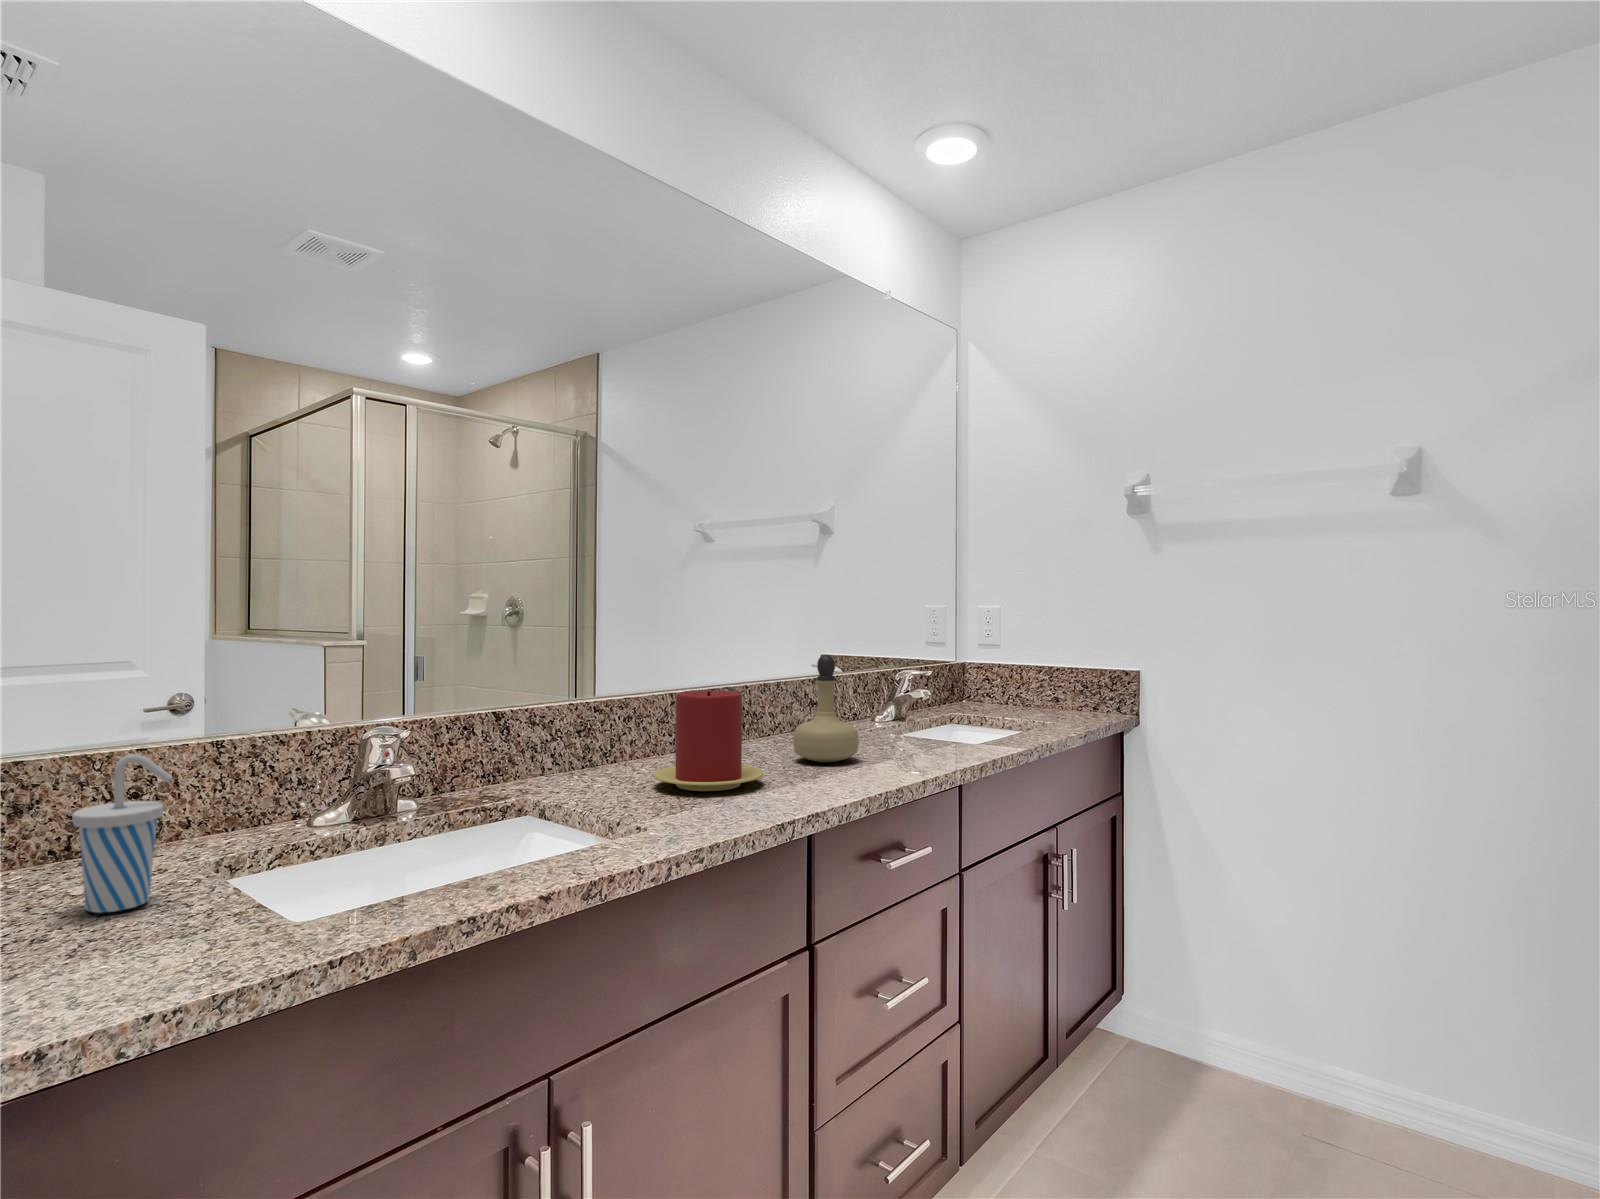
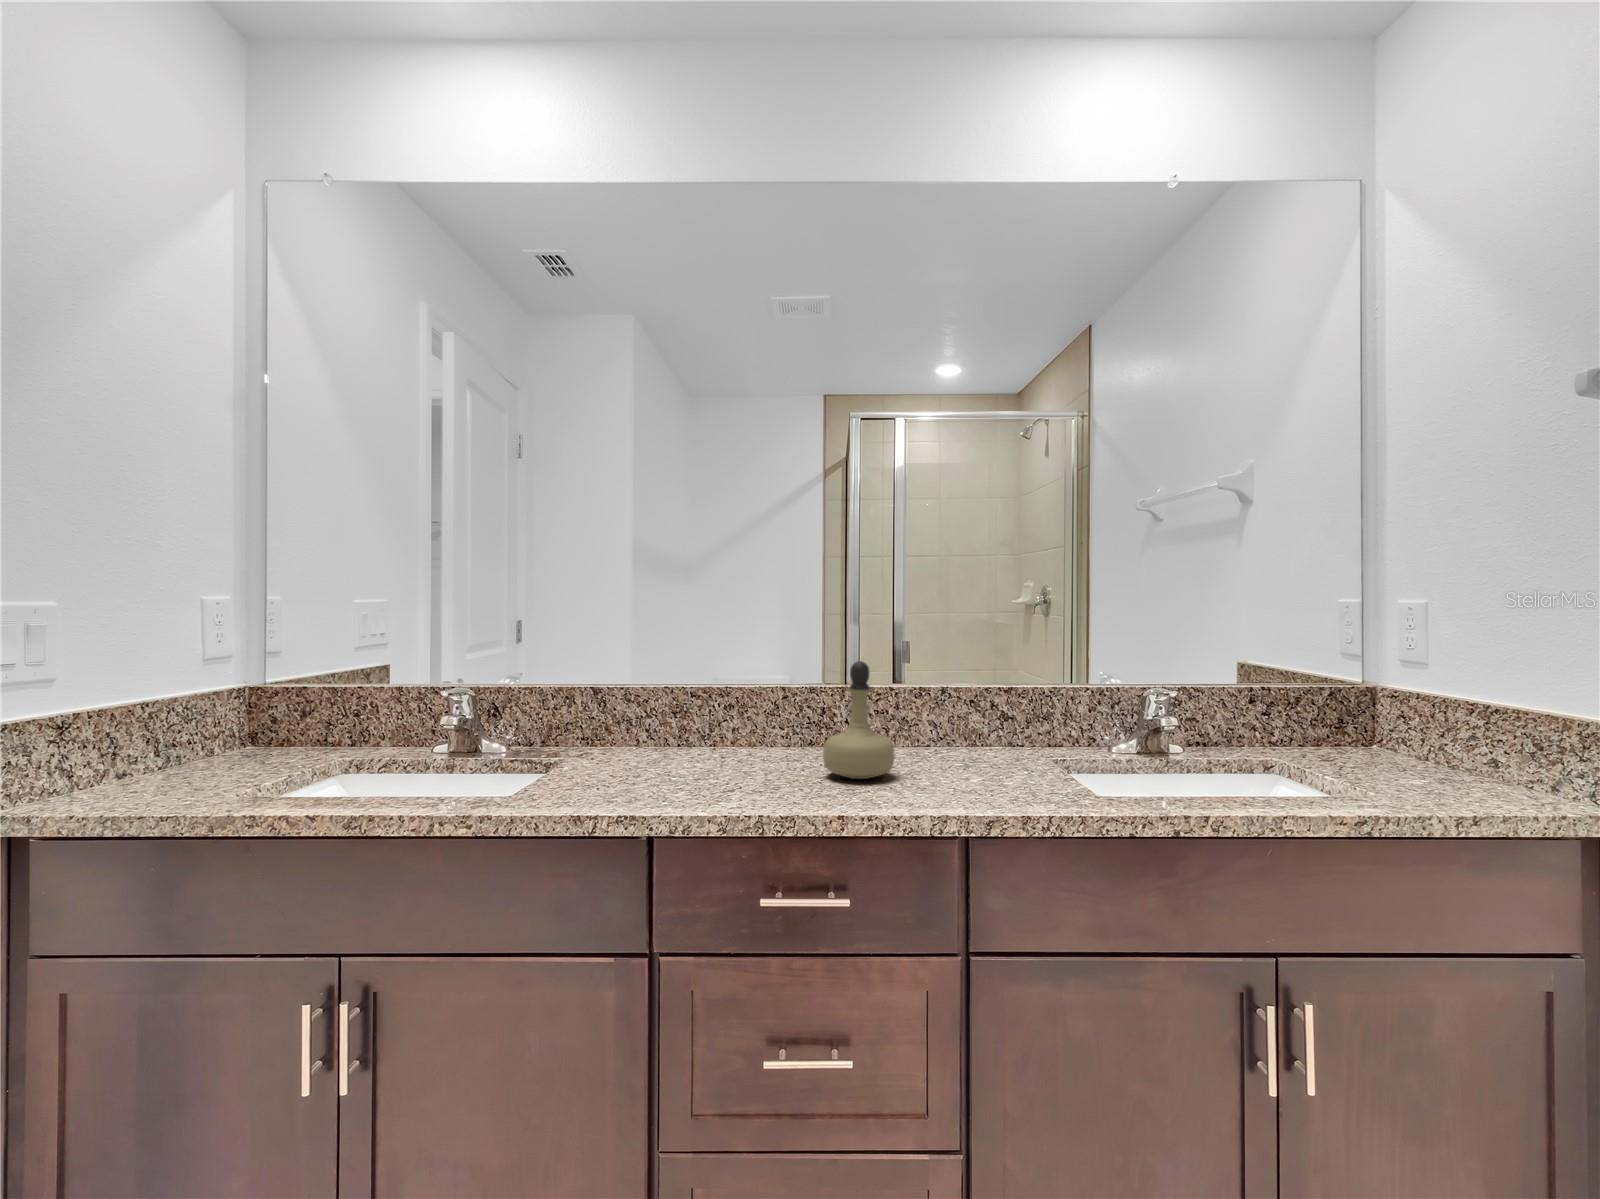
candle: present [653,691,763,791] -> none [635,686,739,781]
cup: present [72,754,172,913] -> none [224,687,272,773]

